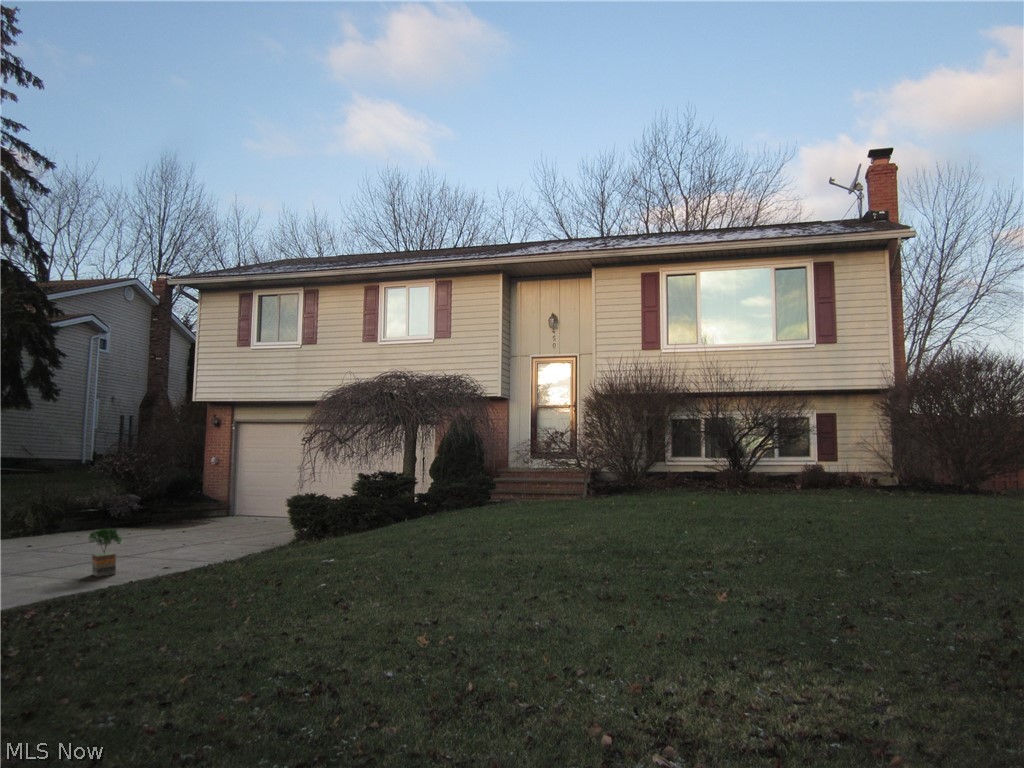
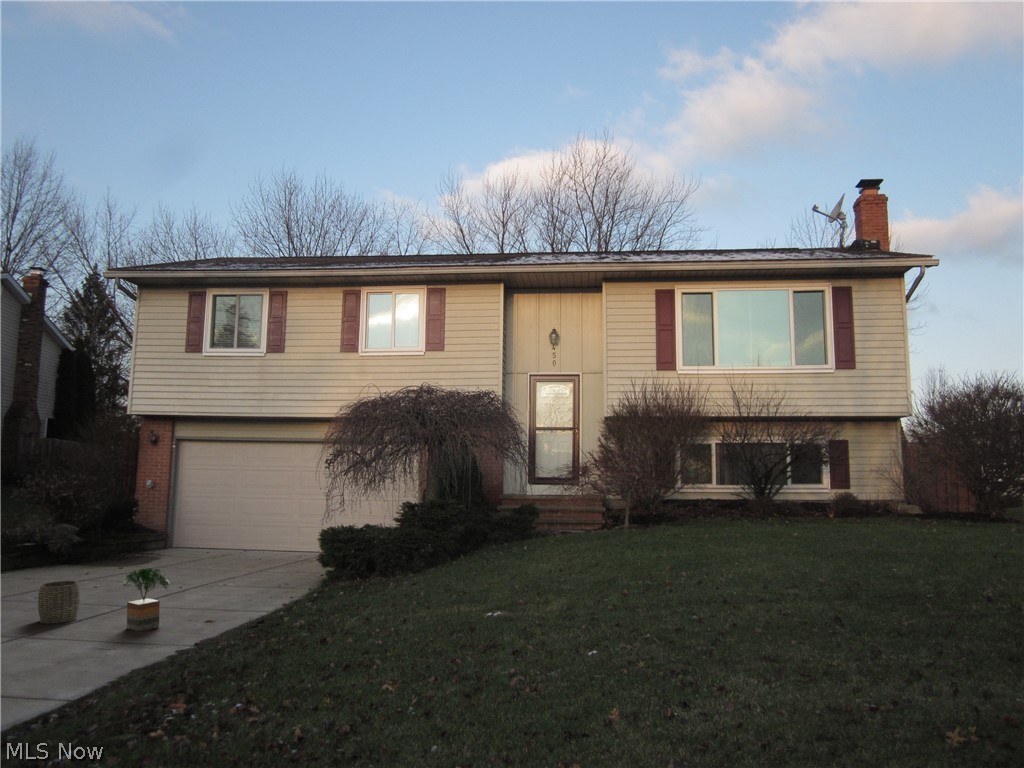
woven basket: none [39,537,71,570] -> present [38,581,80,623]

